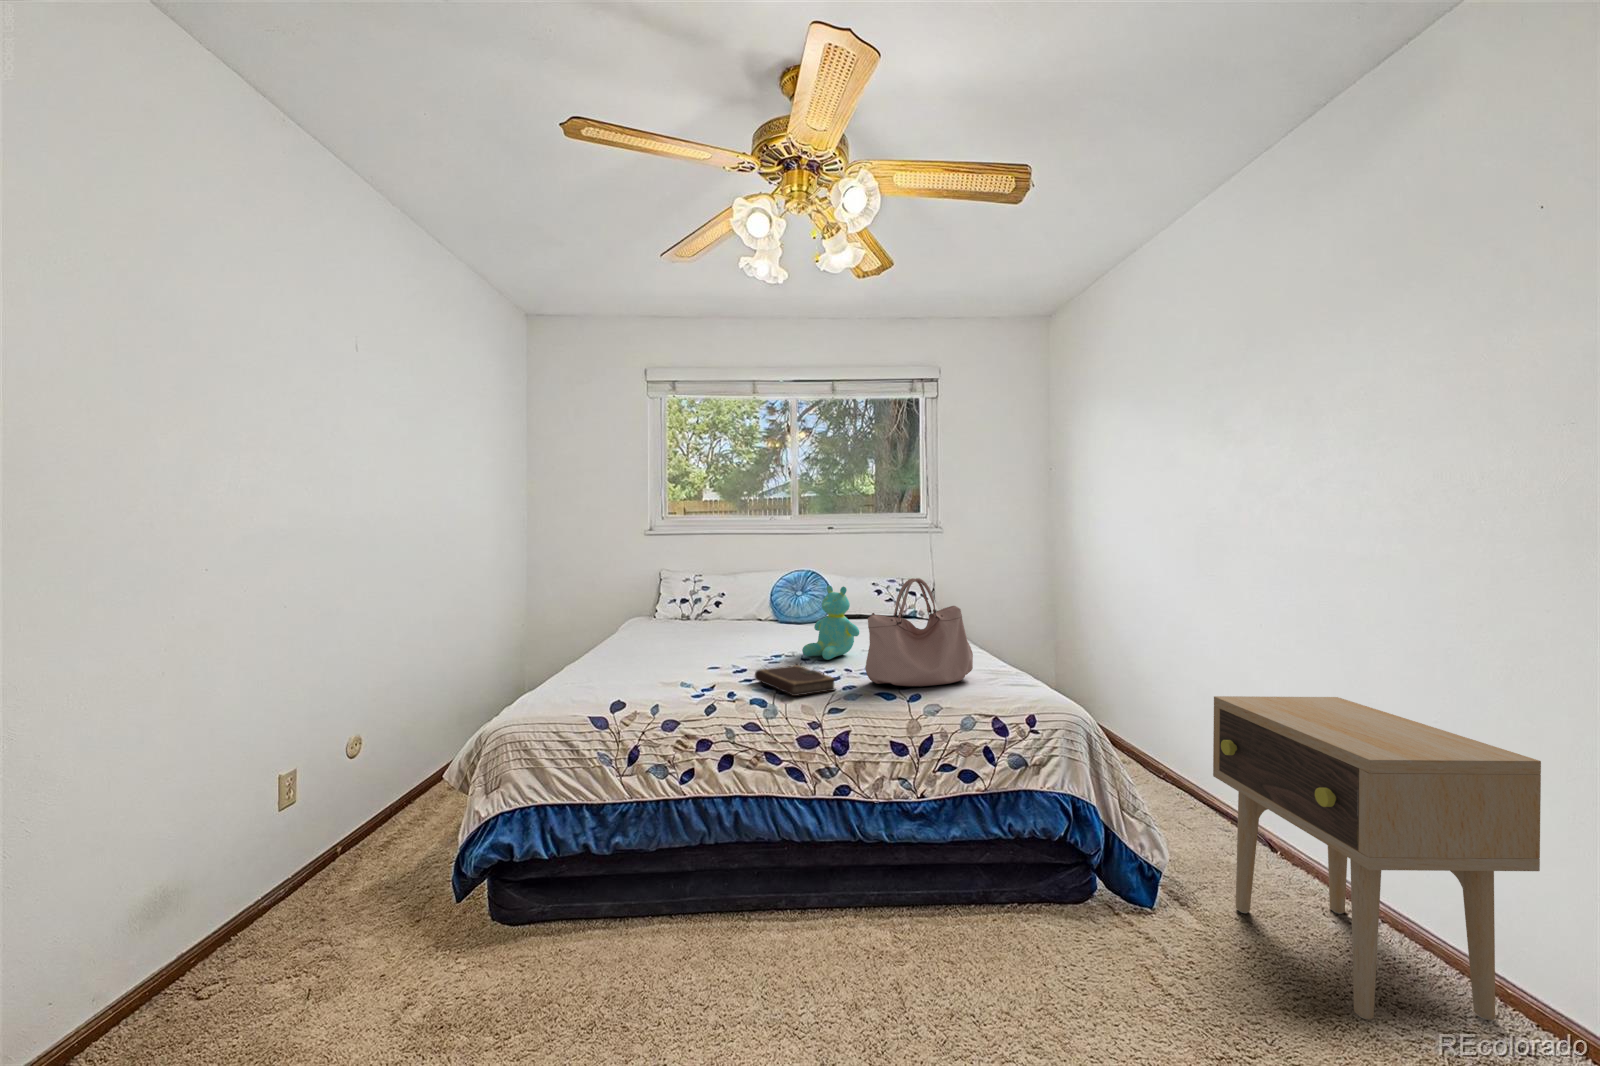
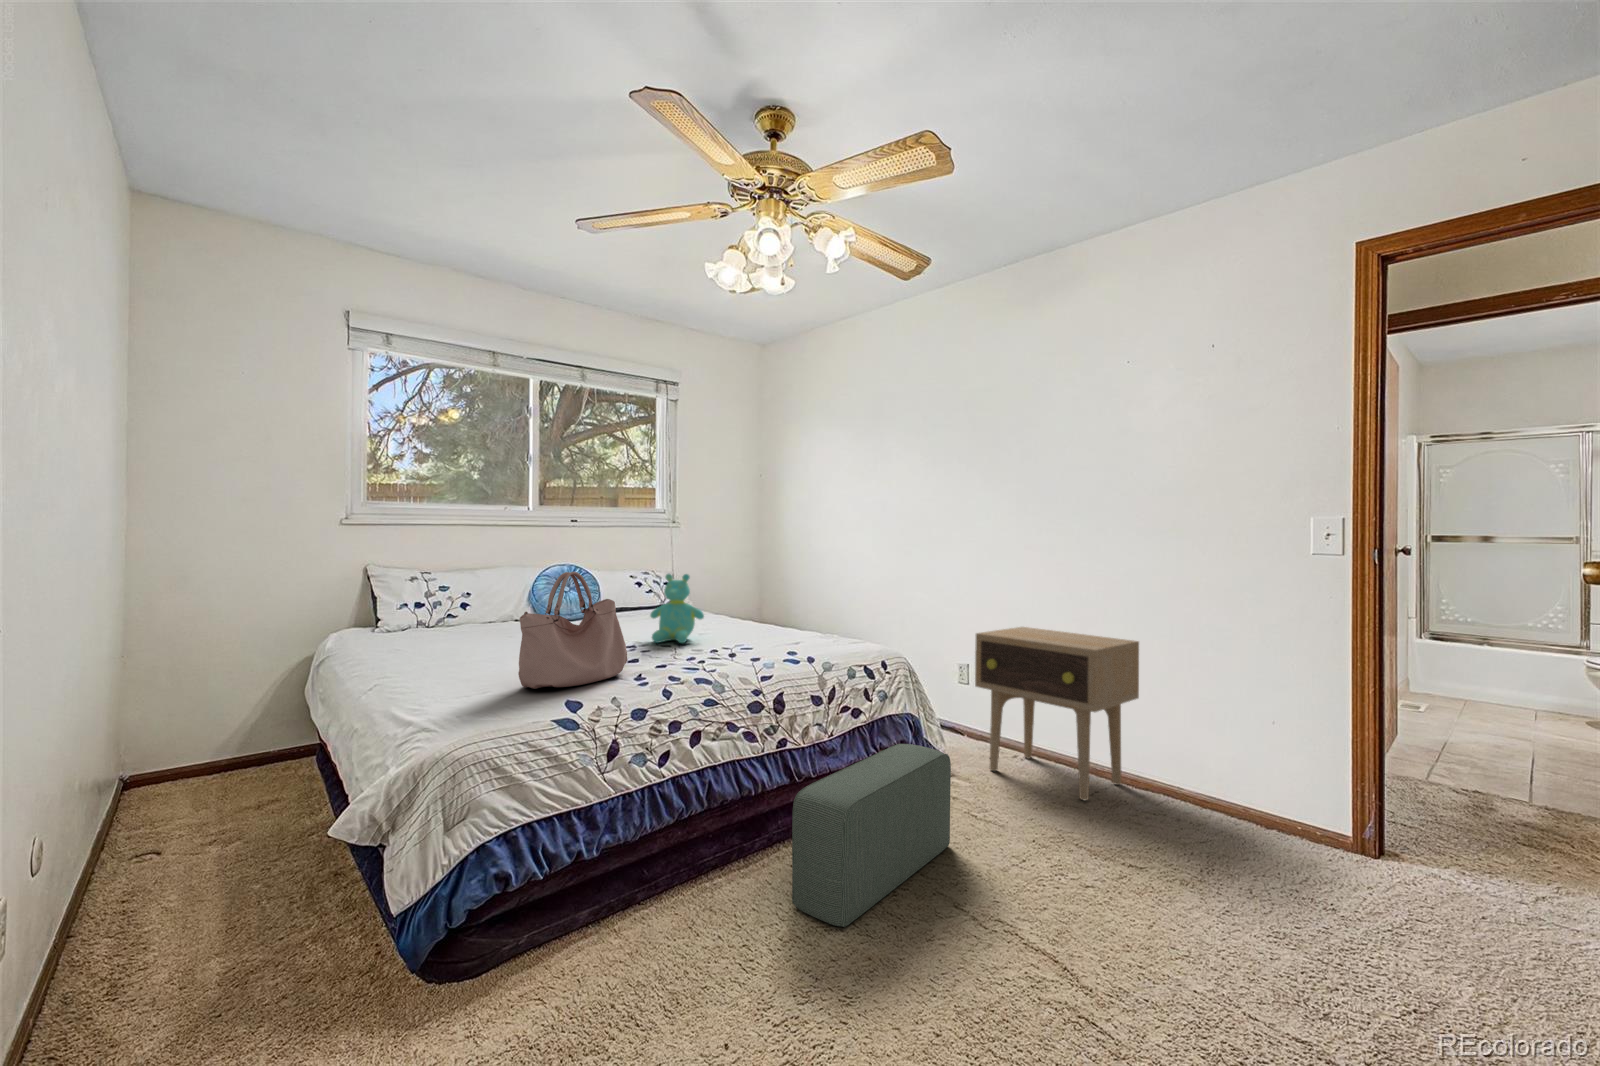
handbag: present [865,578,973,686] -> present [518,572,628,689]
notebook: present [755,665,836,696] -> none [660,648,746,671]
pouf: none [757,828,1031,1027] -> present [792,744,951,927]

